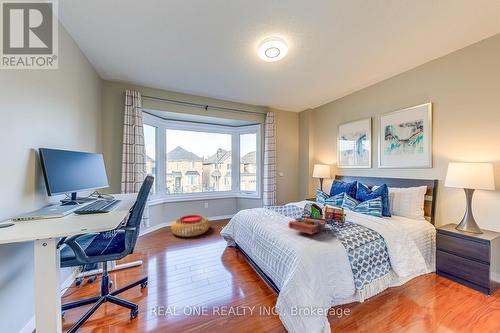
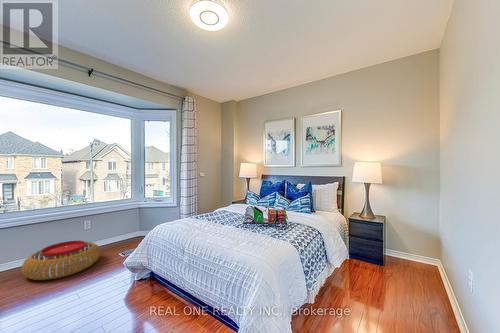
book: present [289,218,326,234] -> none [237,223,273,240]

